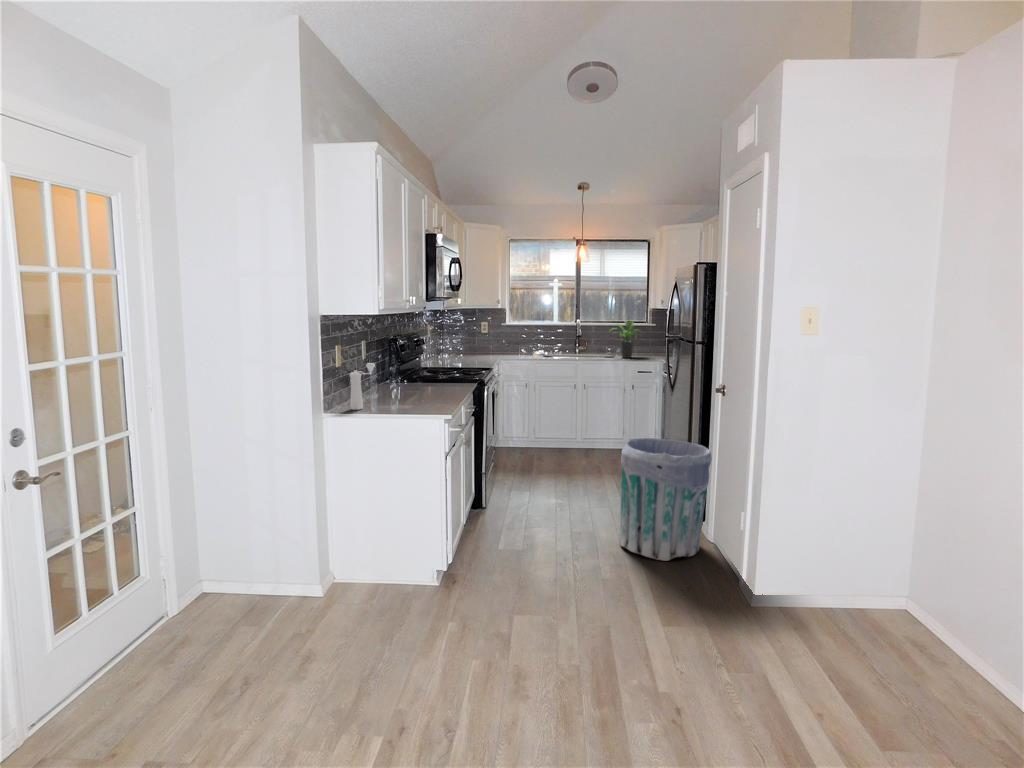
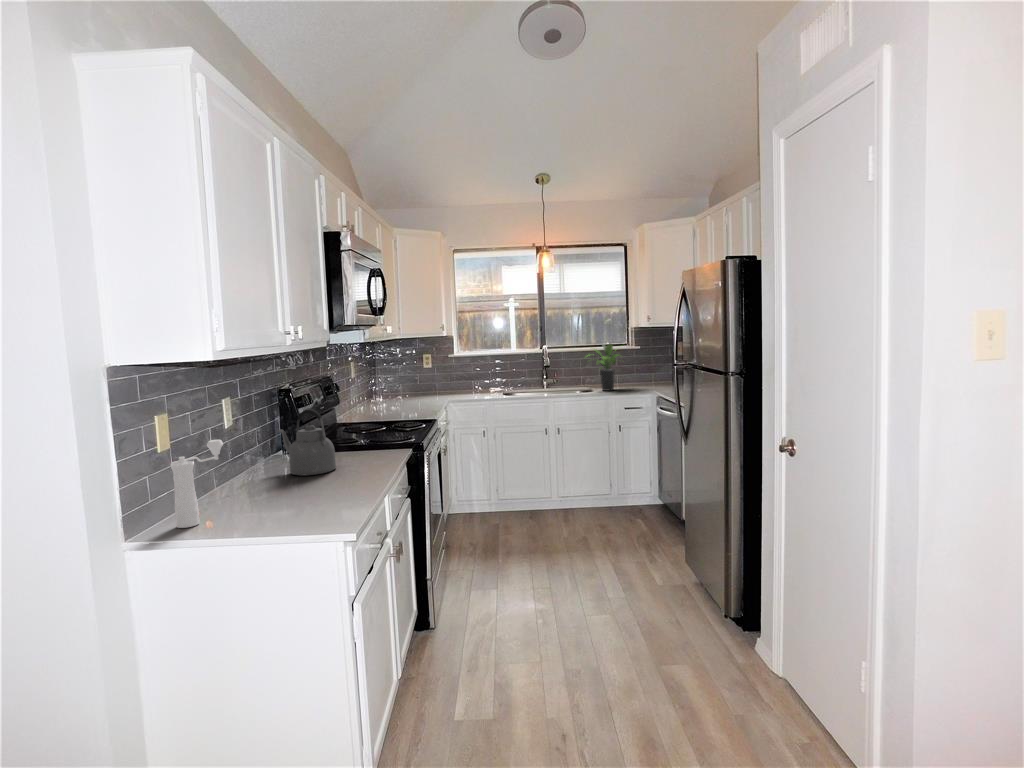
kettle: none [393,352,430,393] -> present [278,409,336,476]
trash can: present [620,438,712,561] -> none [639,517,782,726]

